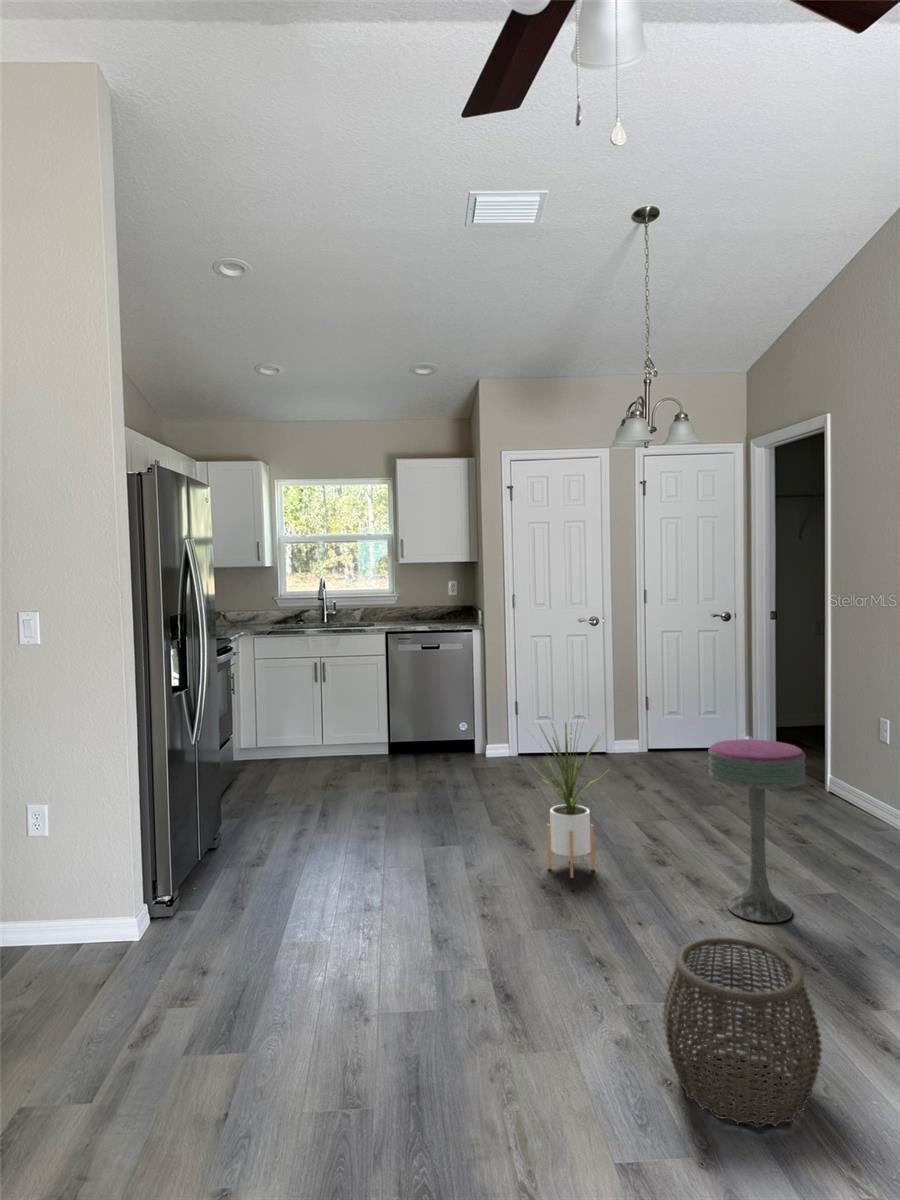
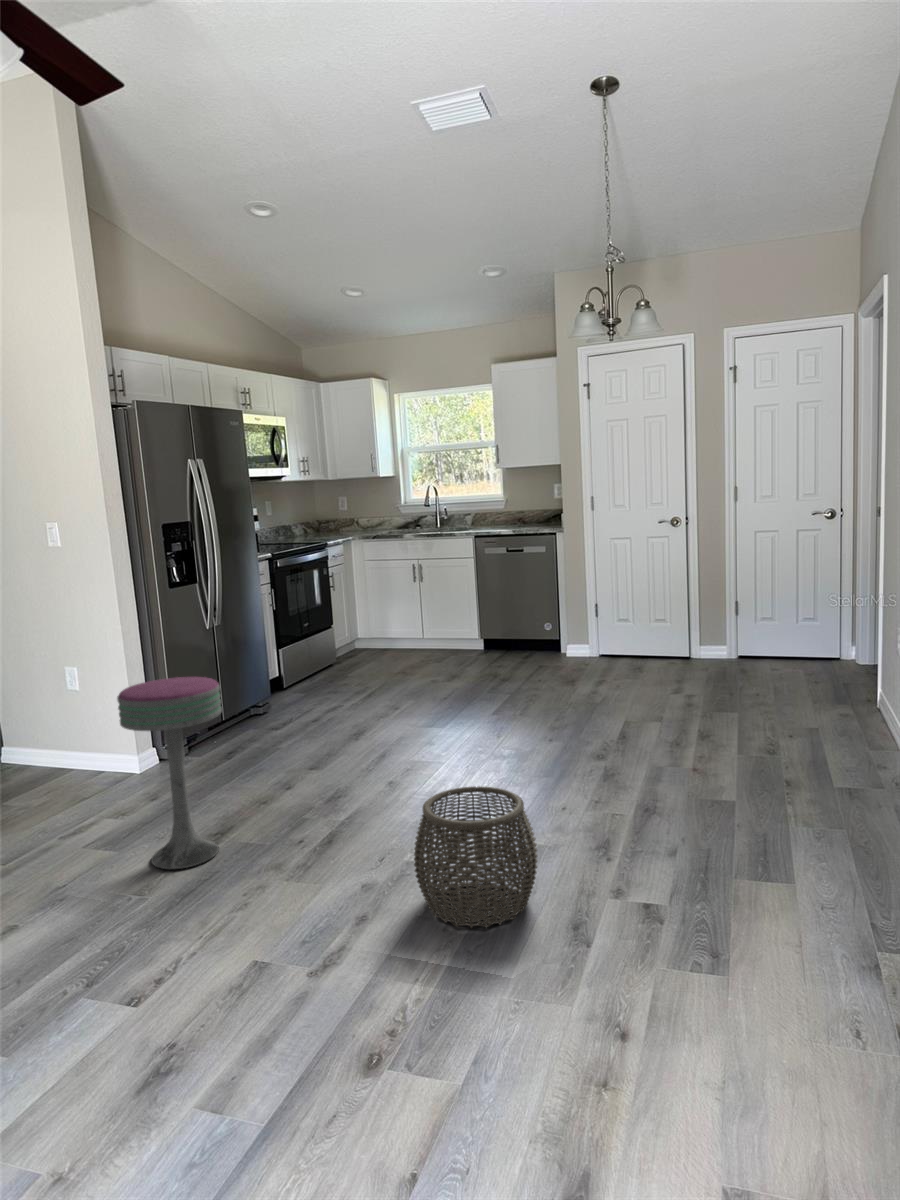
house plant: present [539,724,598,878] -> none [488,605,567,756]
bar stool: present [709,739,806,923] -> present [117,677,222,869]

